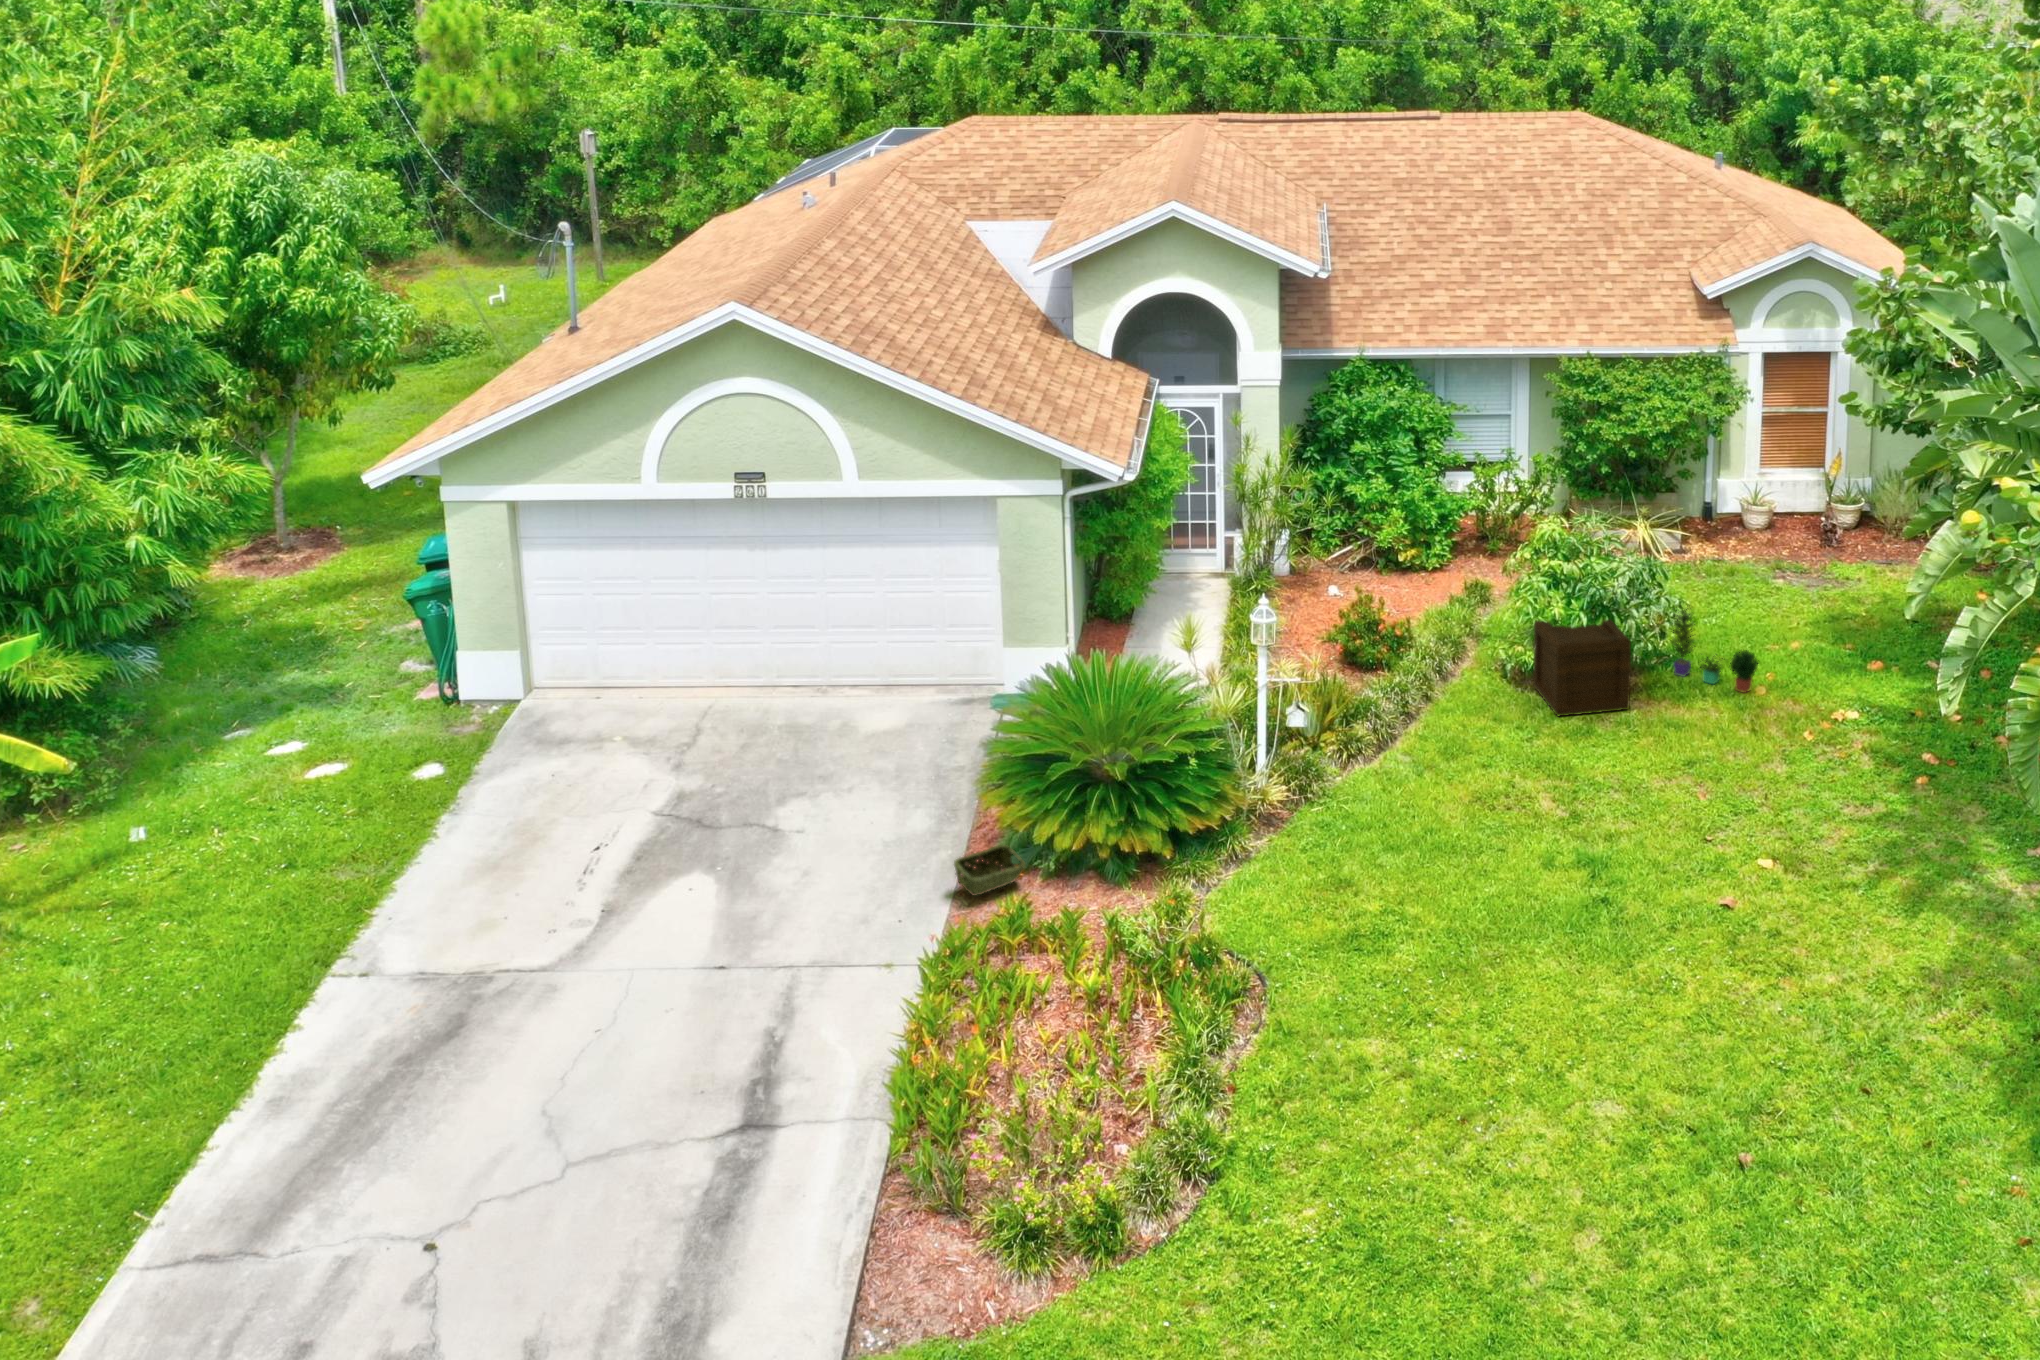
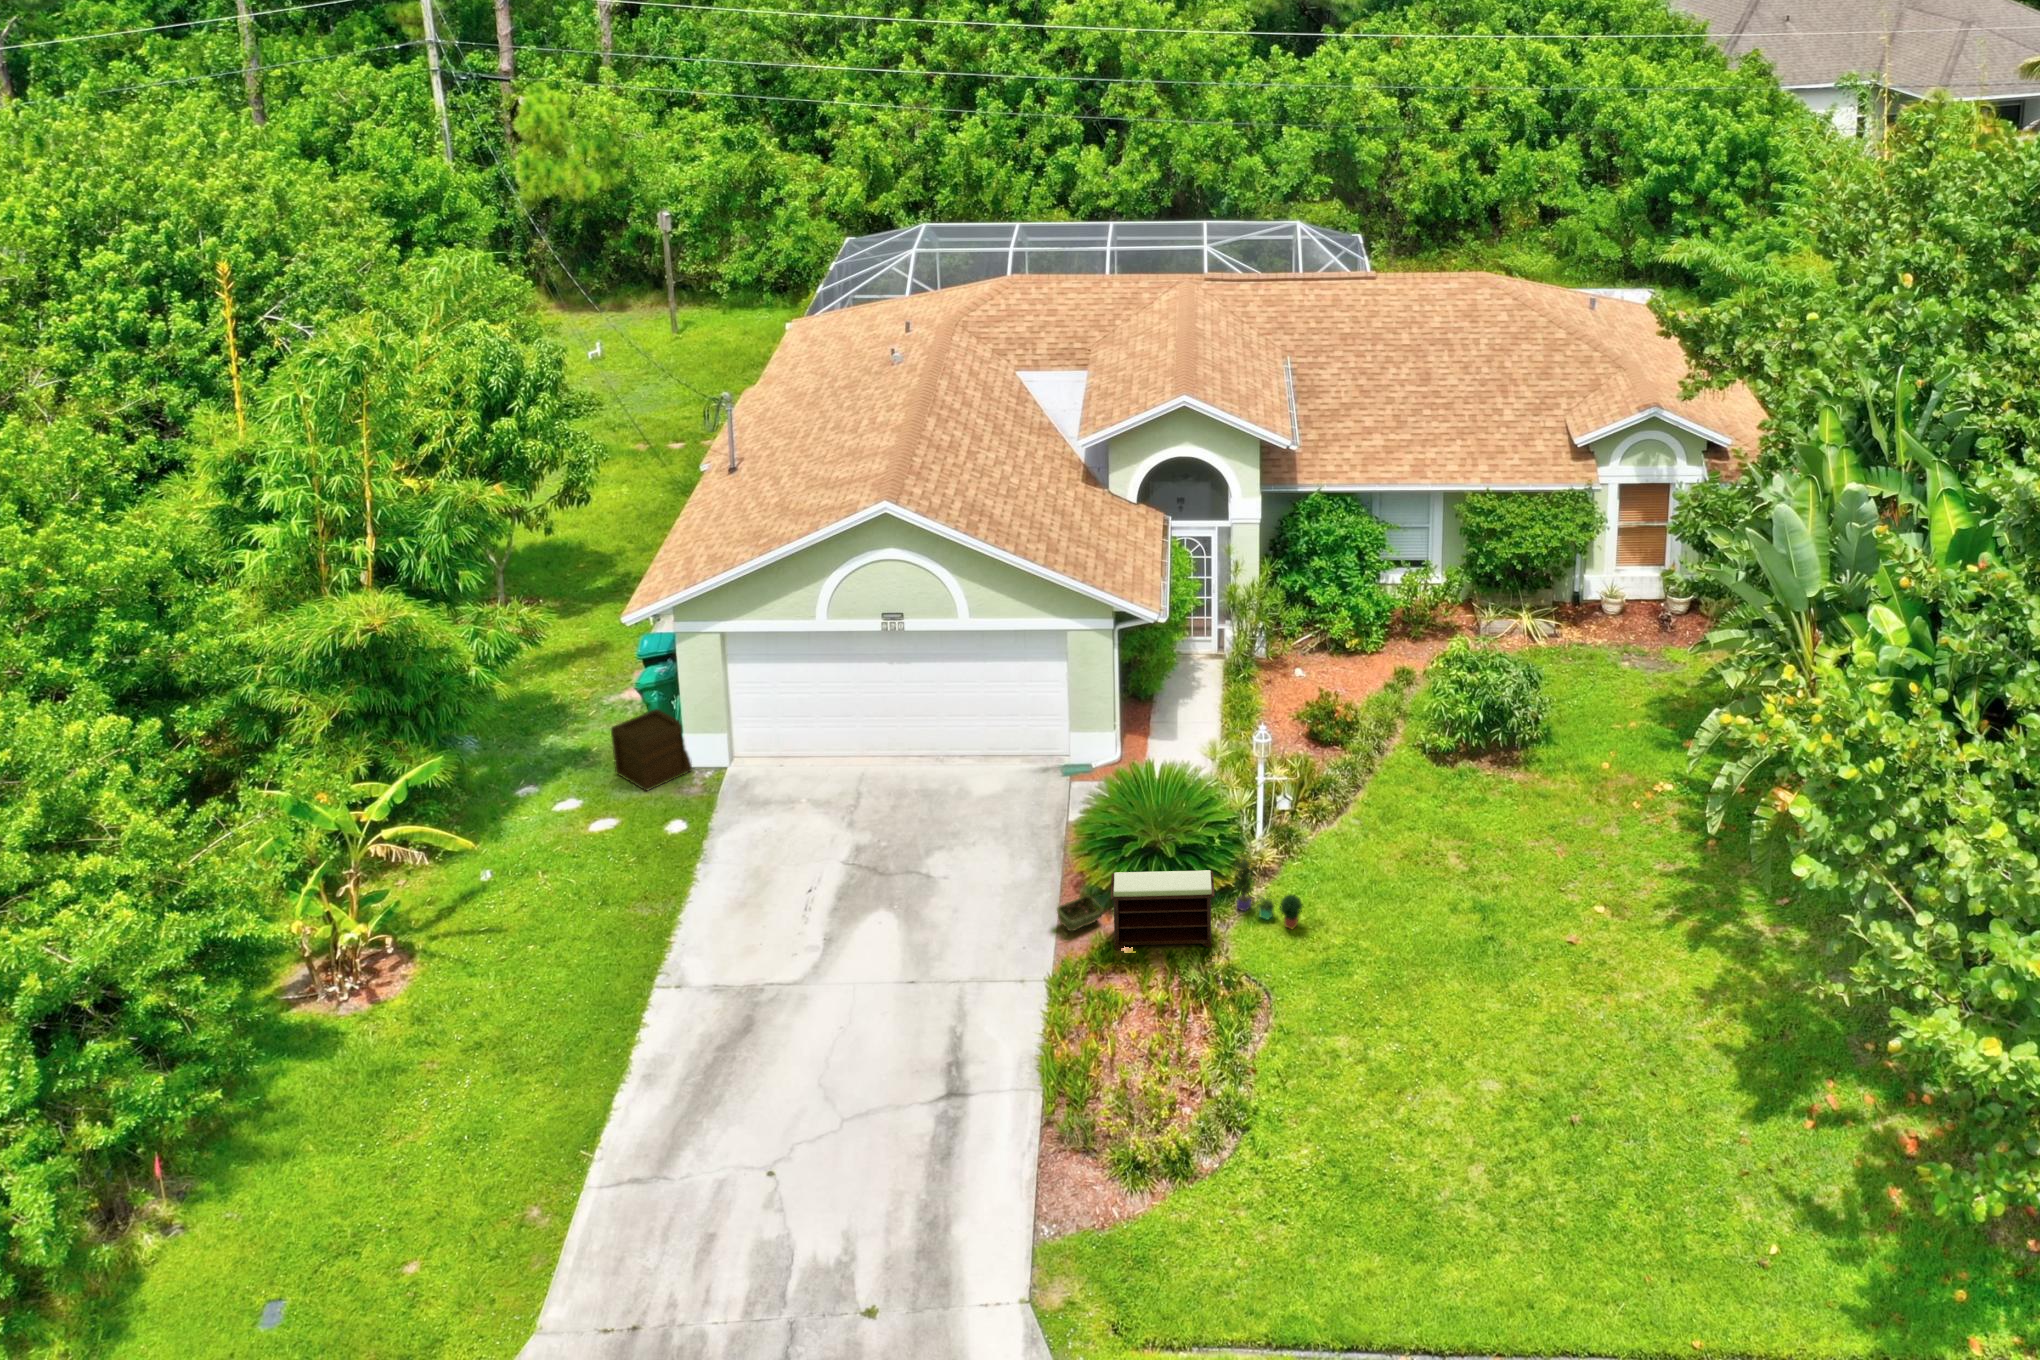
potted plant: present [1672,605,1758,693] -> present [1234,856,1302,929]
wooden crate: present [1533,620,1631,717] -> present [611,709,692,791]
bench: none [1028,798,1189,919] -> present [1111,870,1215,950]

